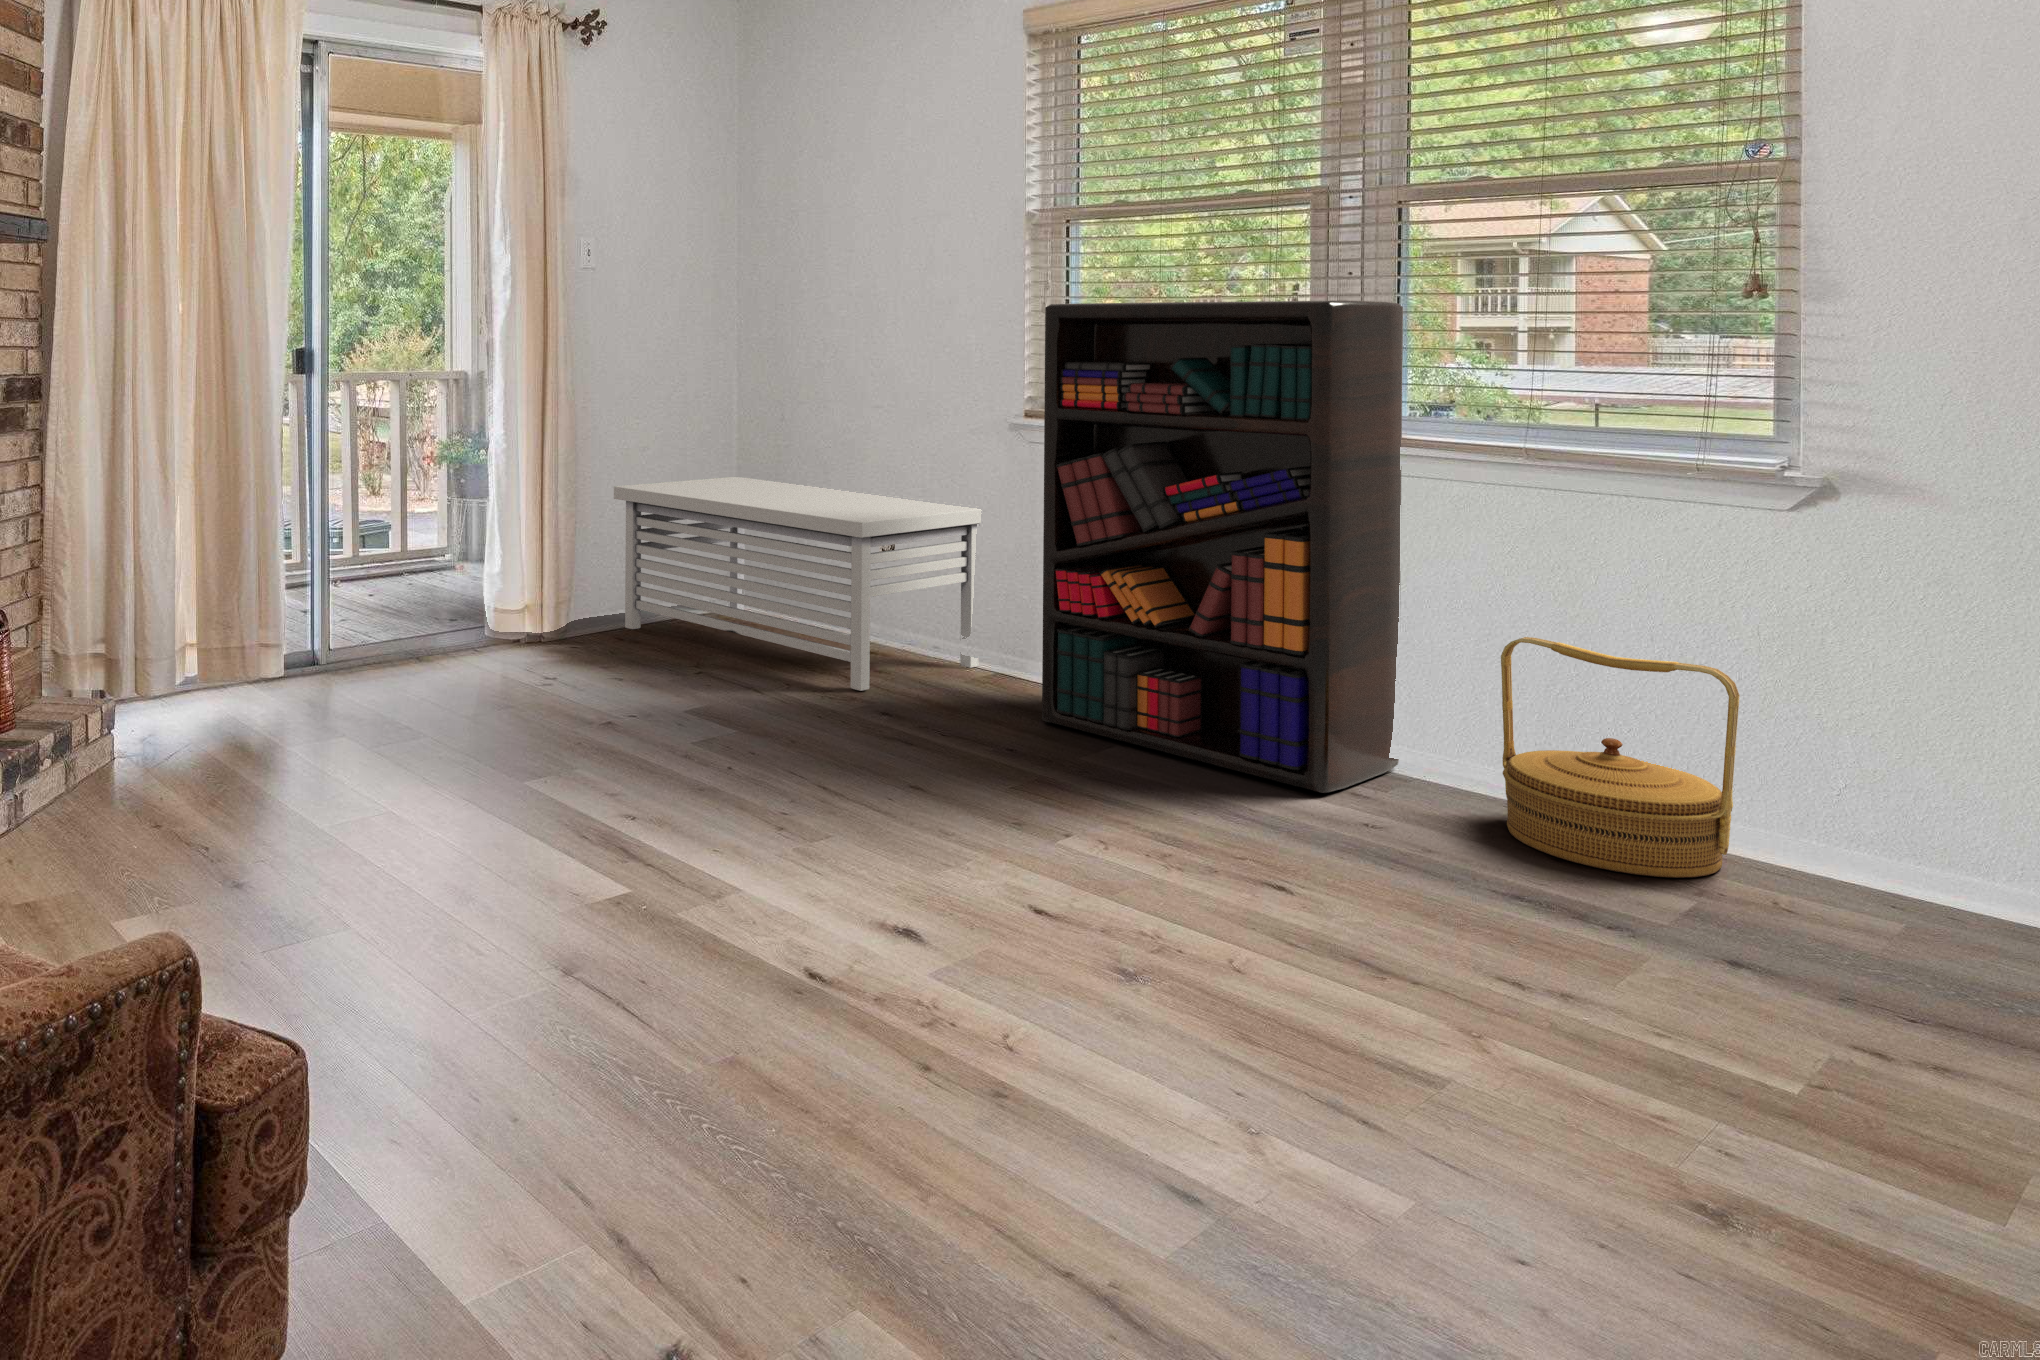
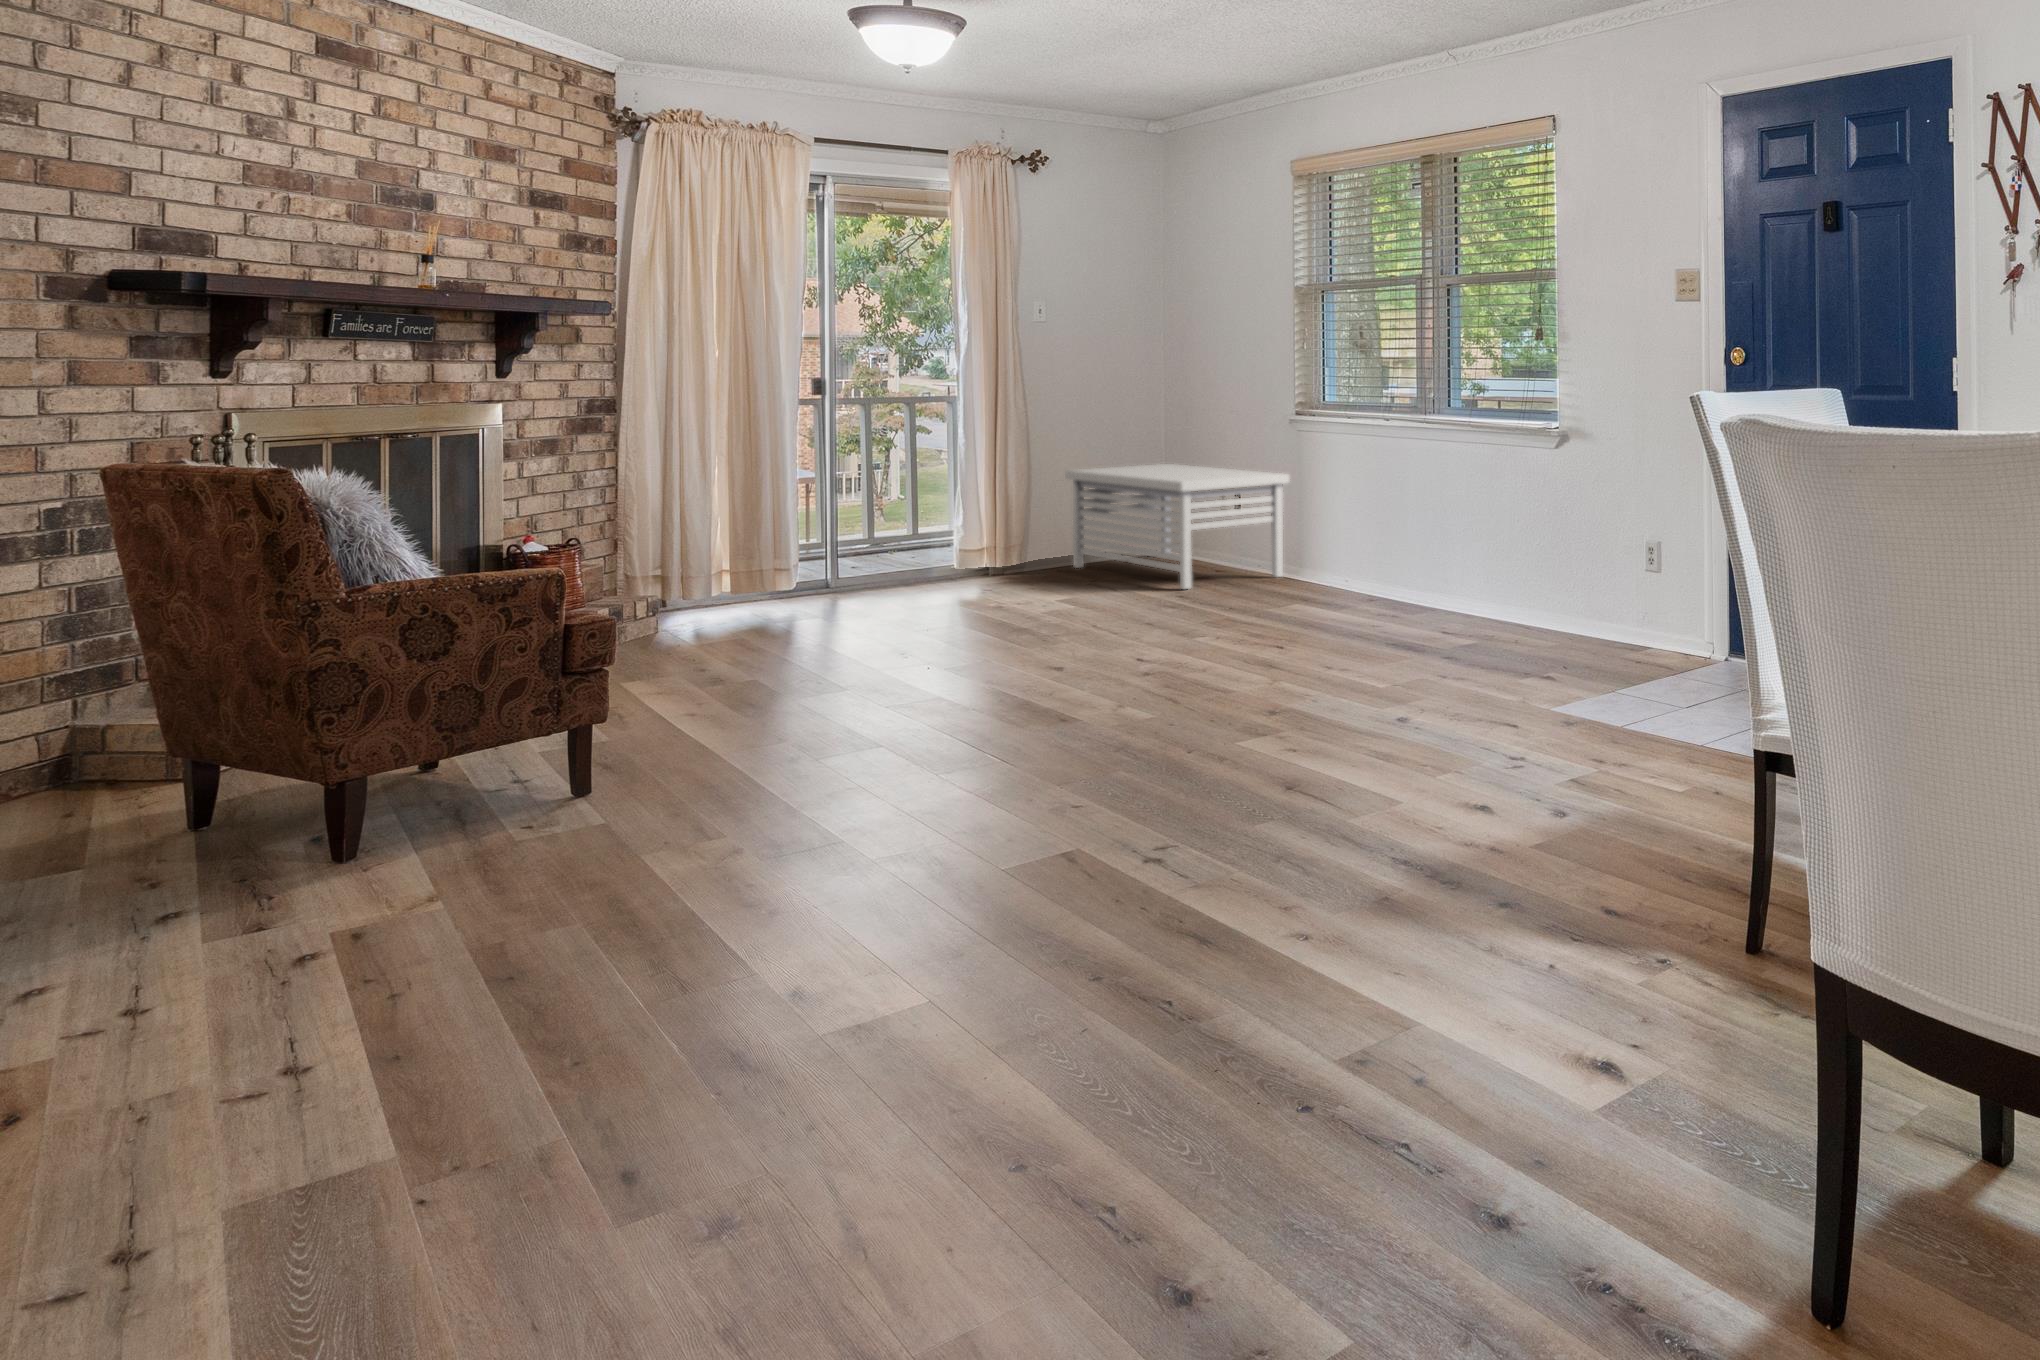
bookshelf: present [1042,300,1403,793] -> none [1273,340,1450,617]
woven basket: present [1501,637,1740,878] -> none [1447,523,1543,638]

